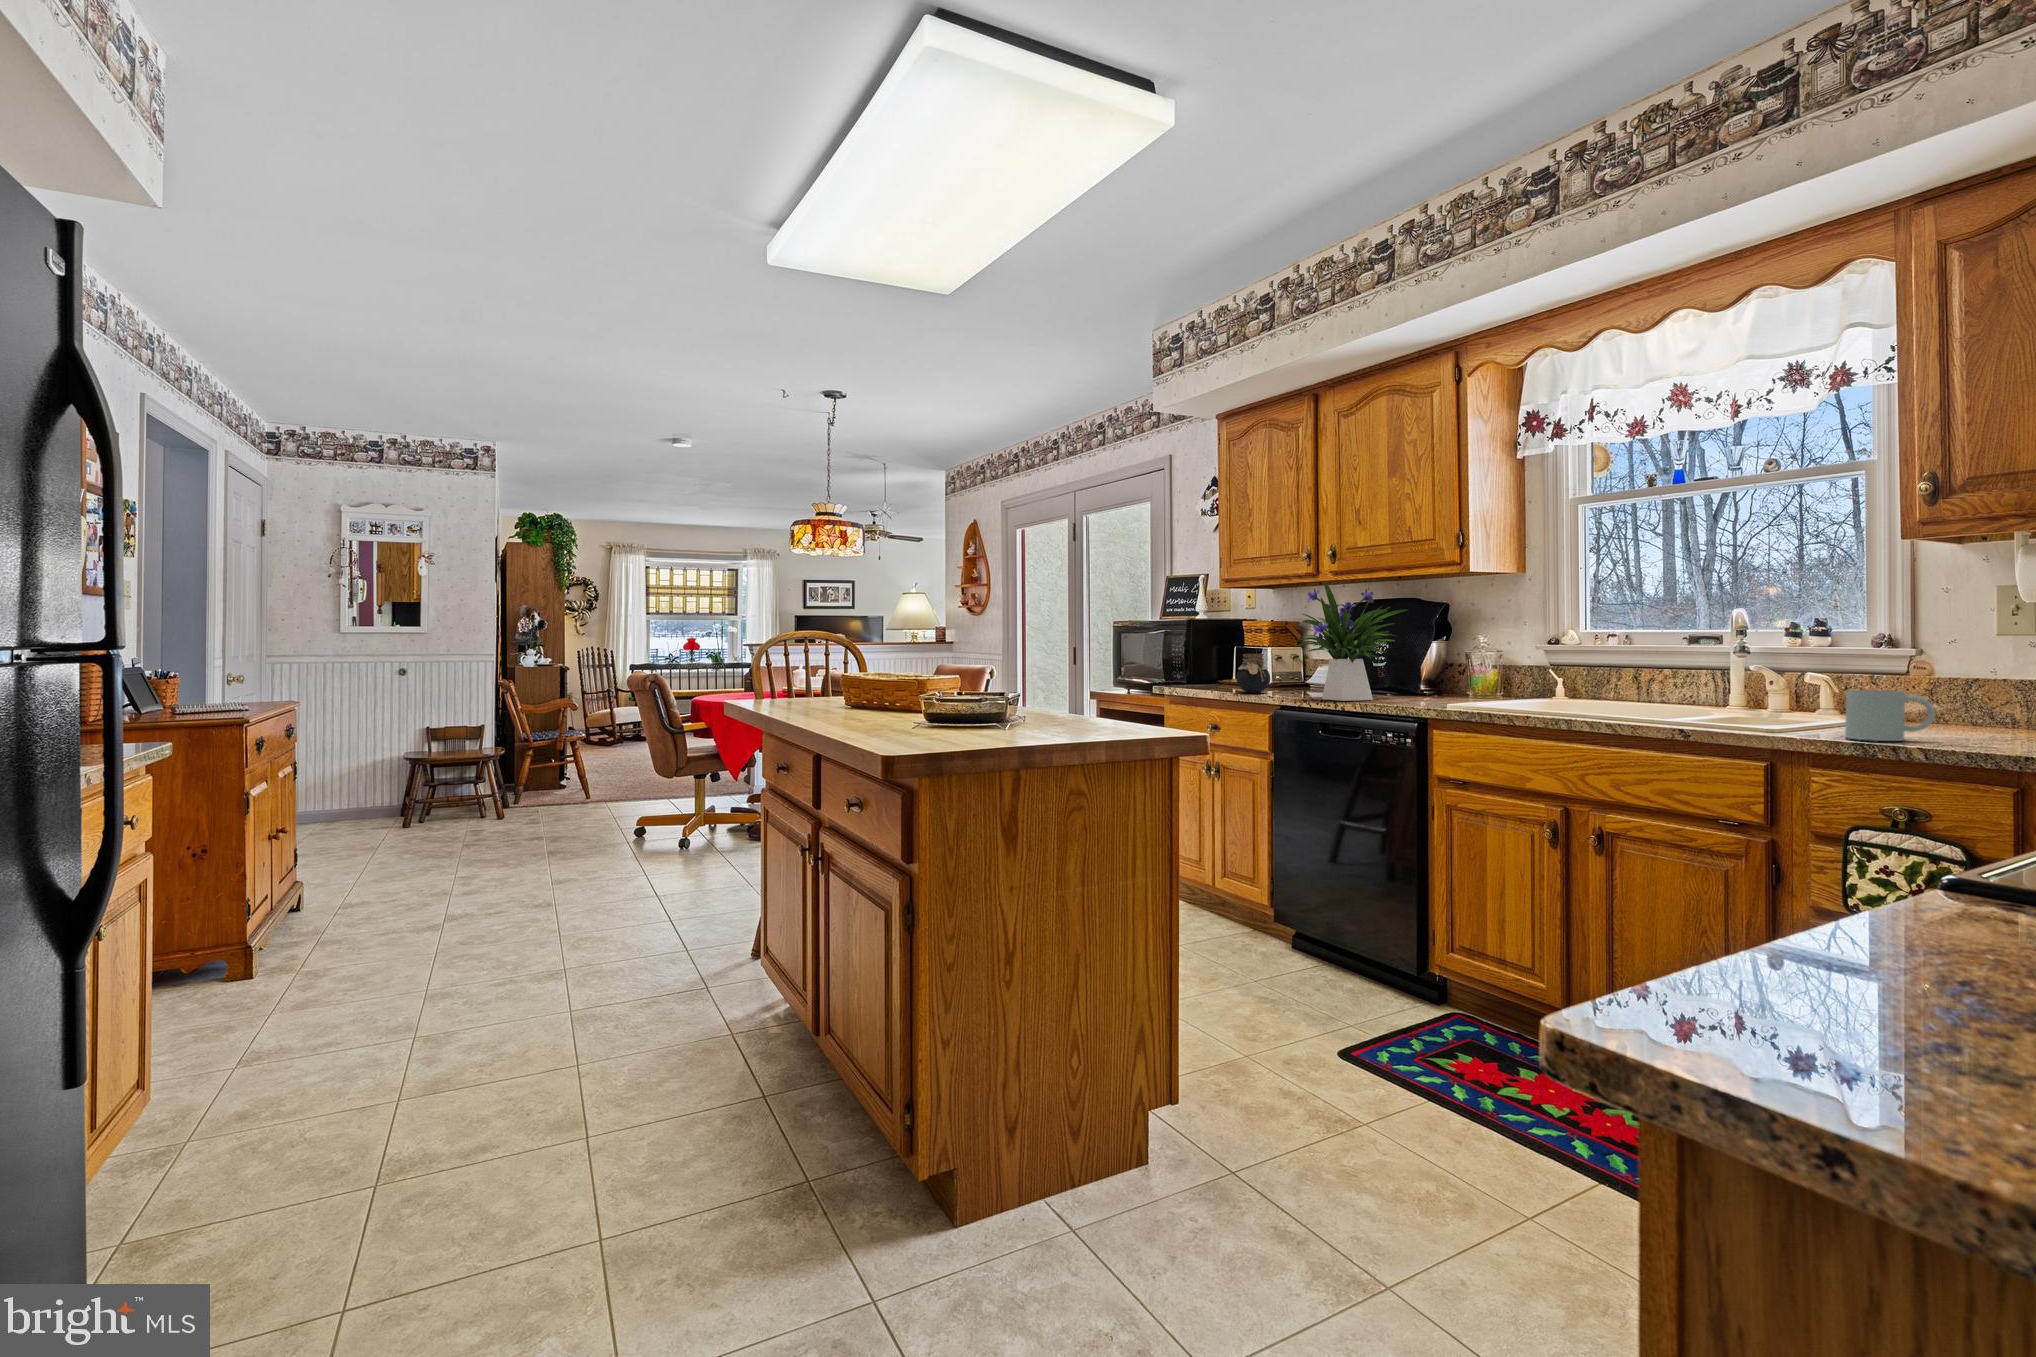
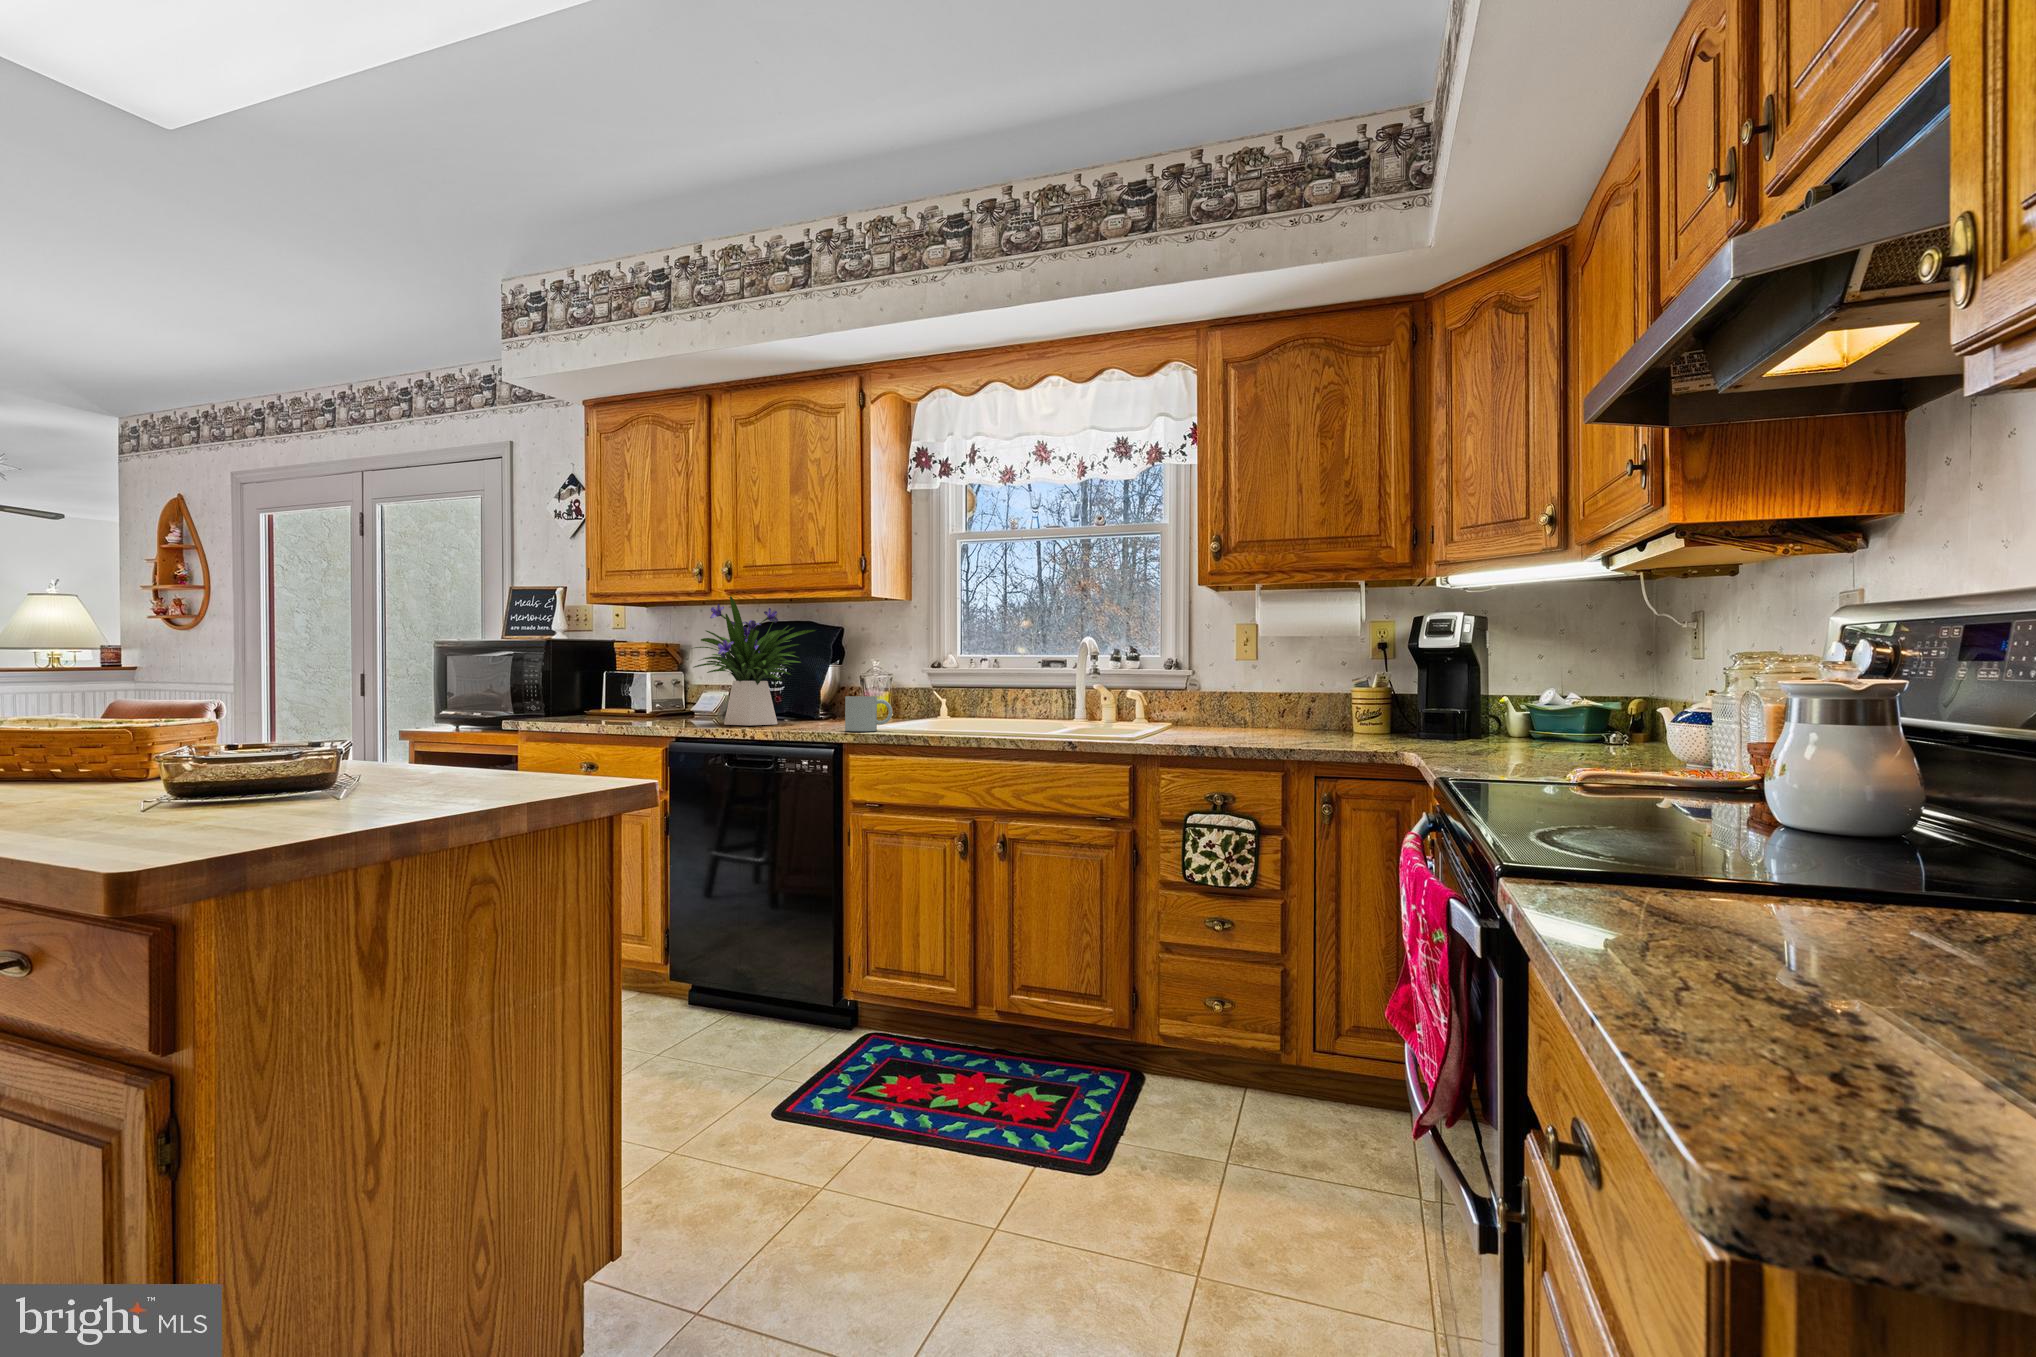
jar: present [1236,654,1270,693] -> none [618,676,658,721]
mug: present [1845,690,1935,741] -> present [845,696,892,731]

